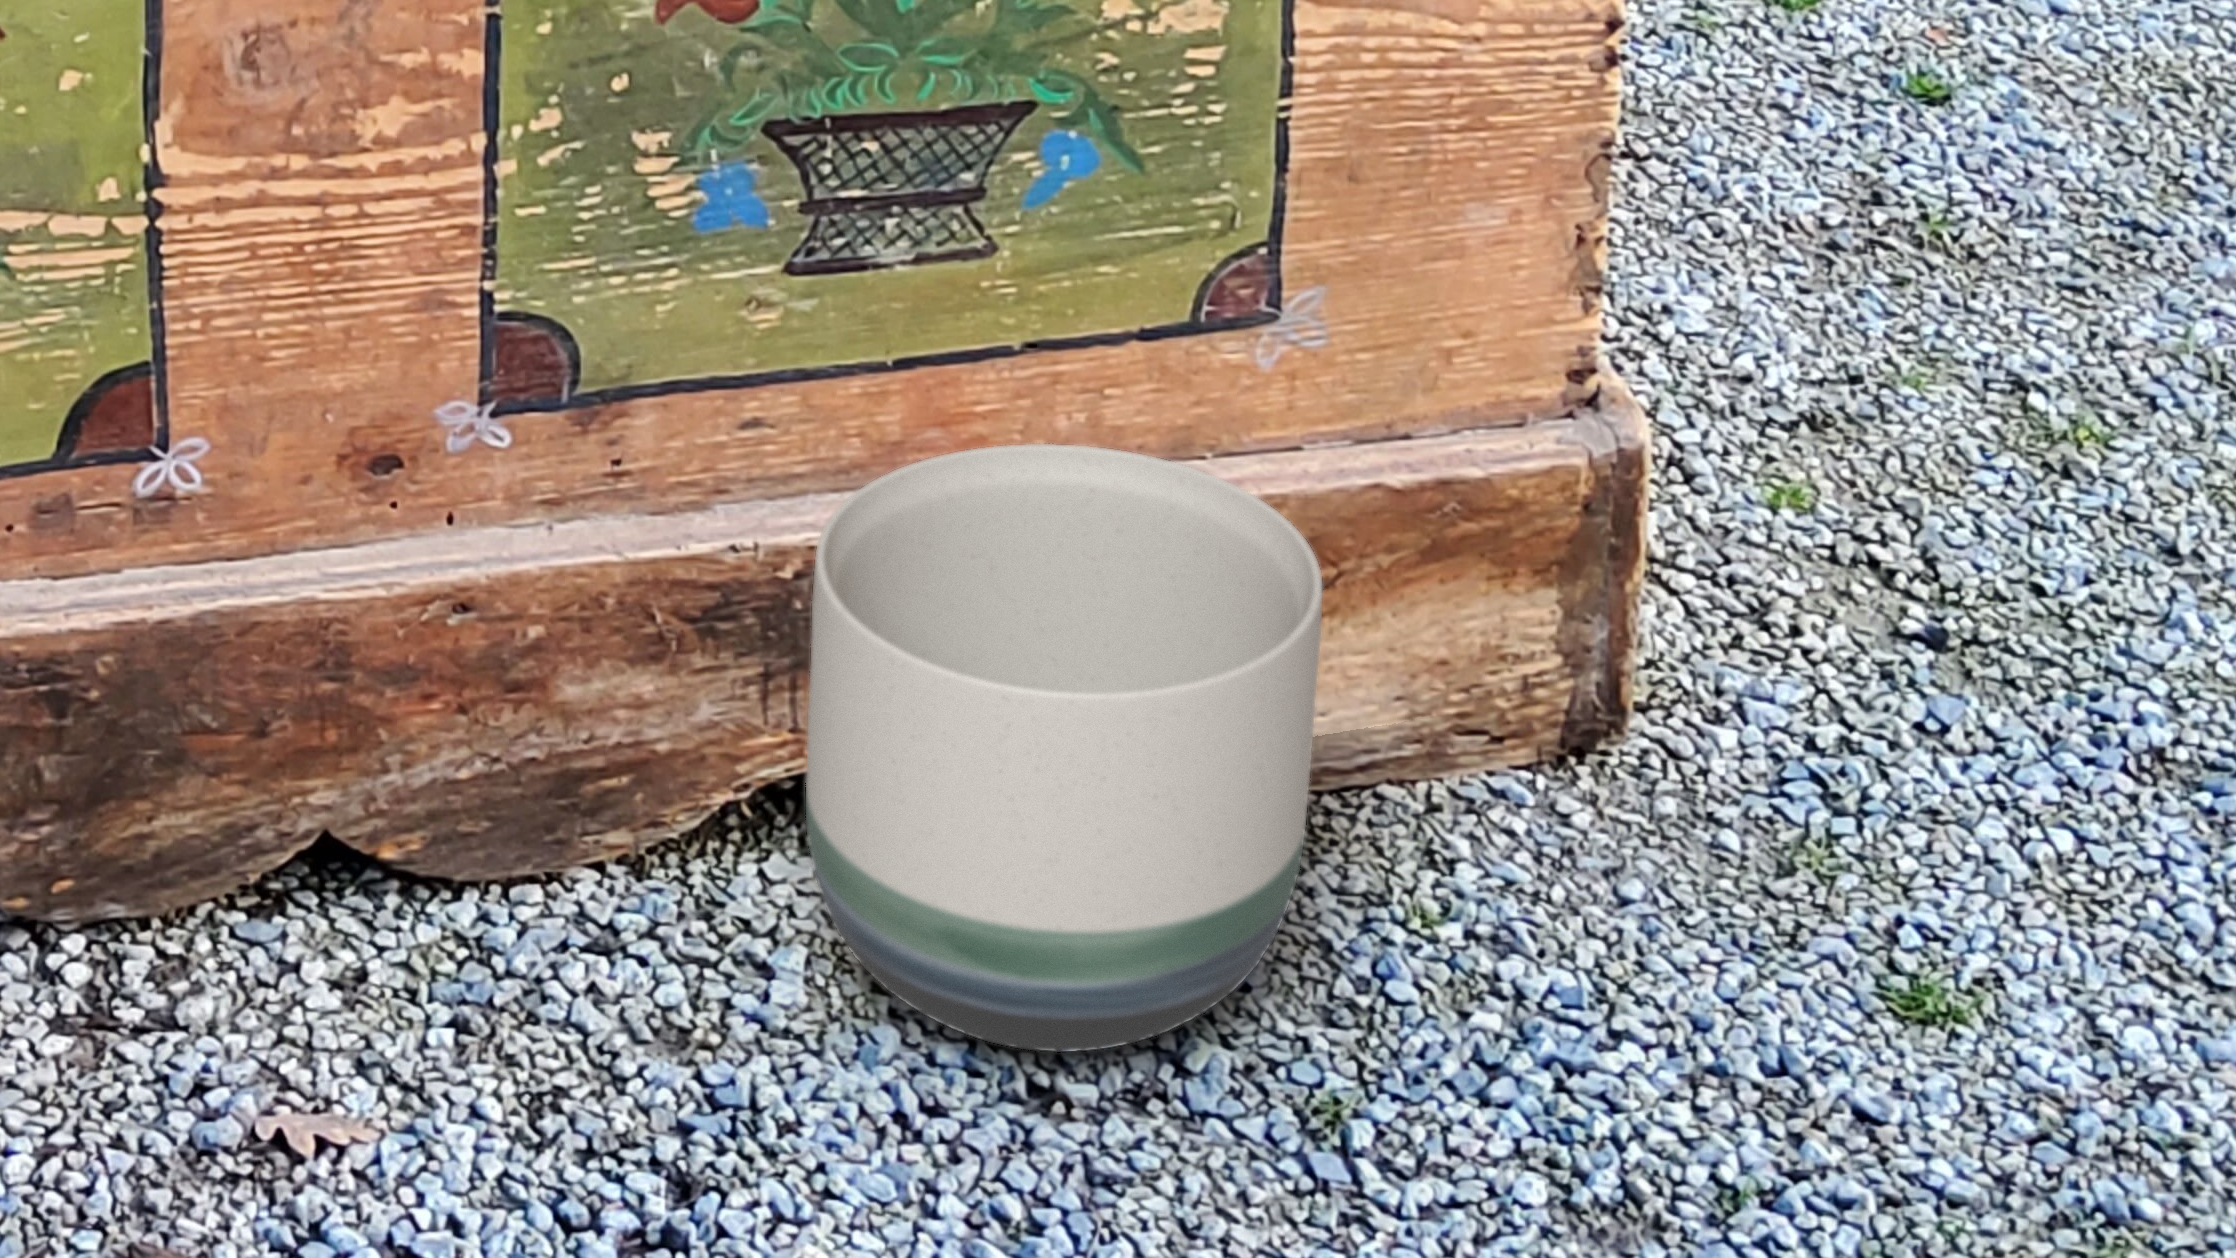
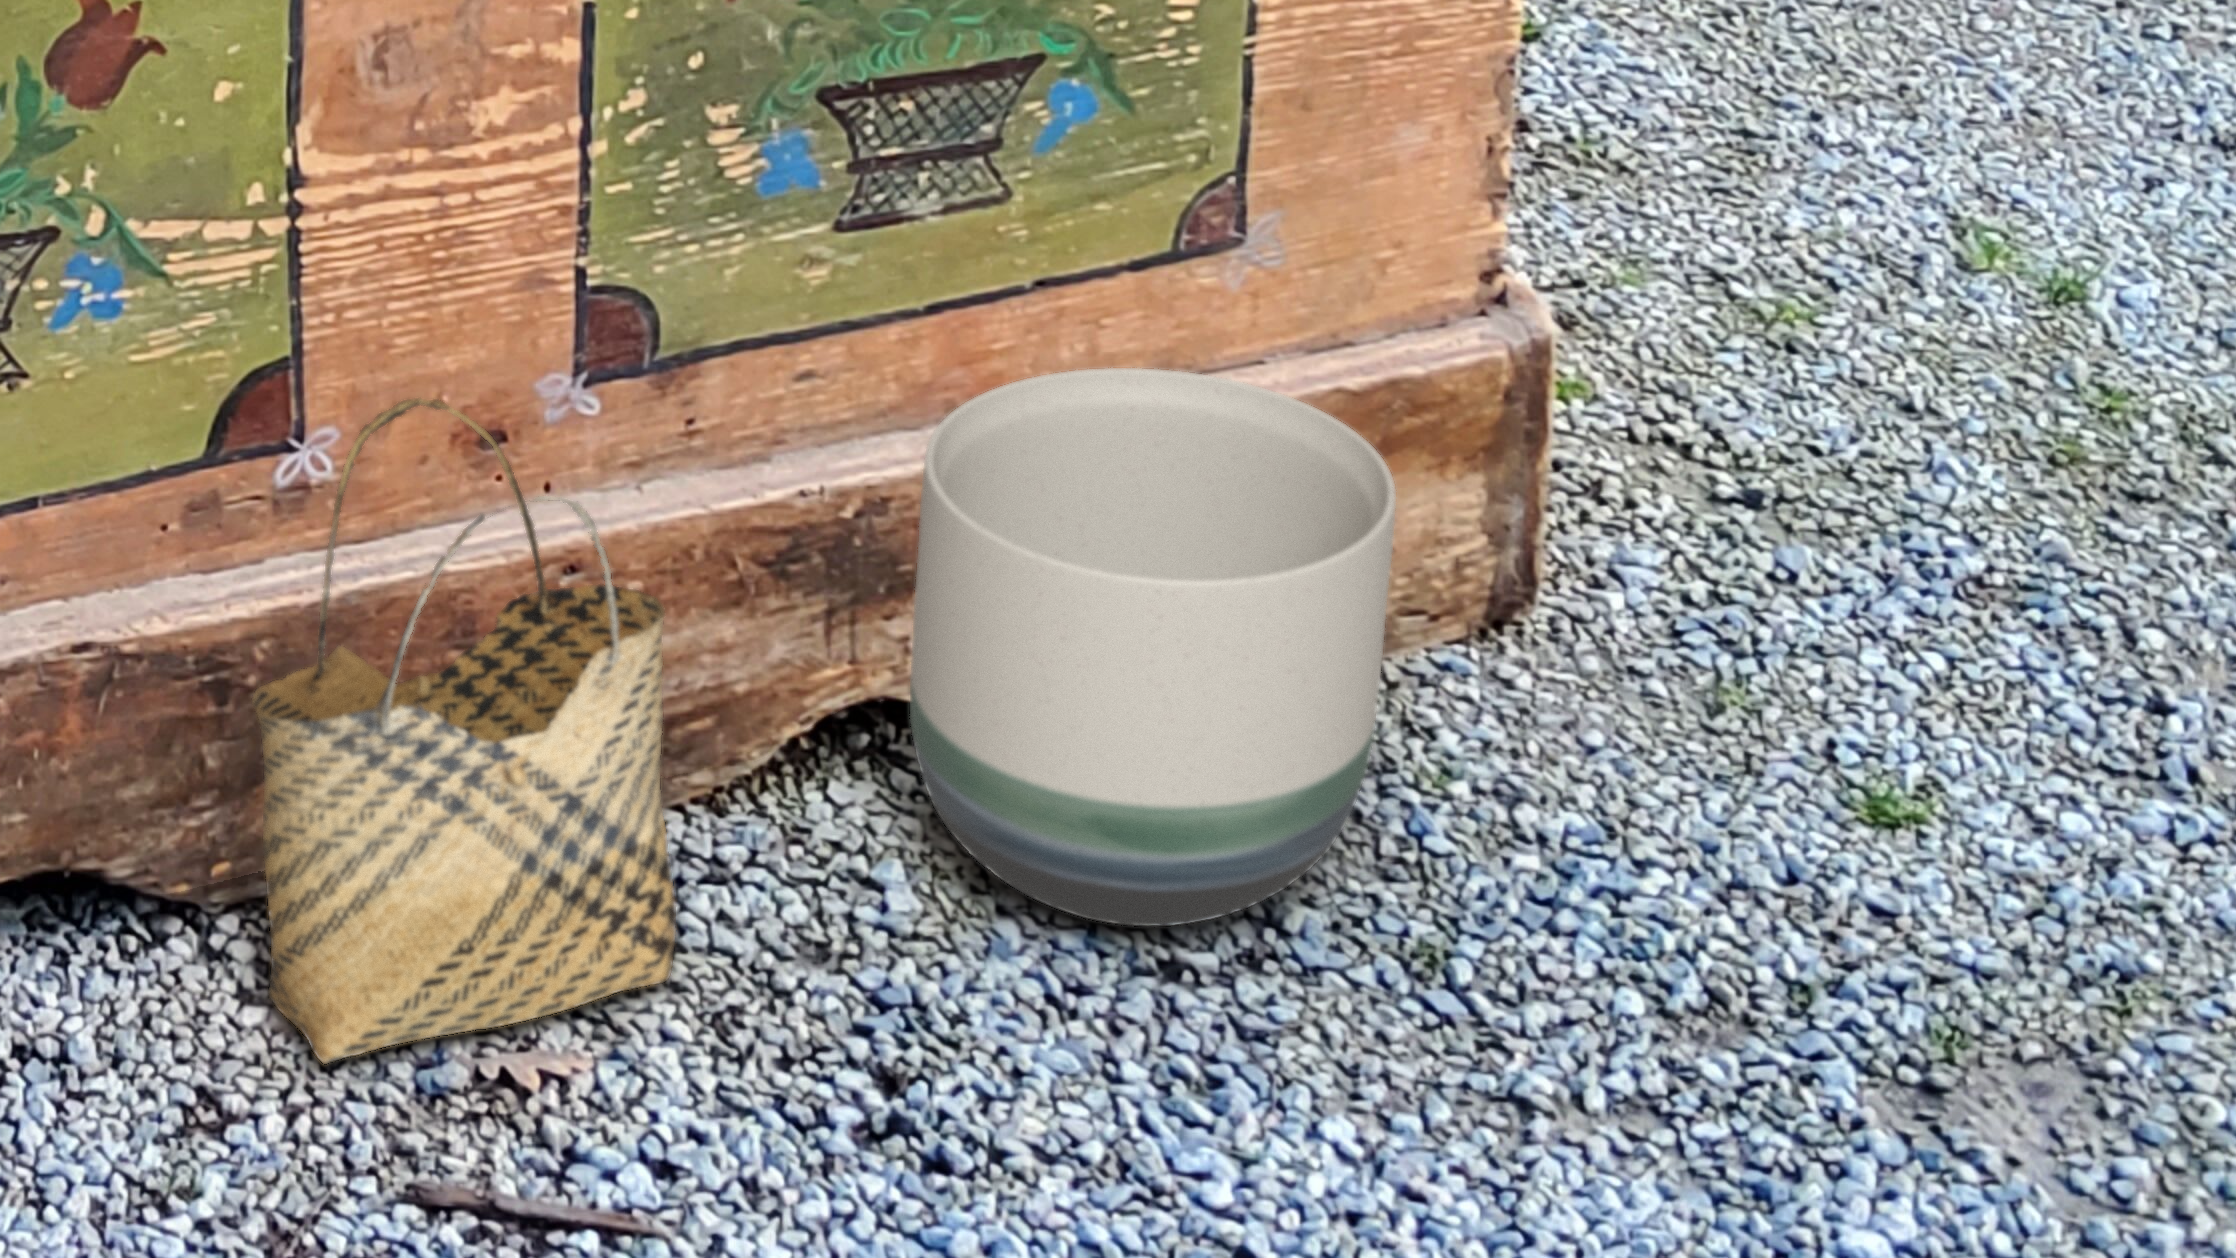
woven basket: none [39,420,510,1101] -> present [252,398,676,1063]

